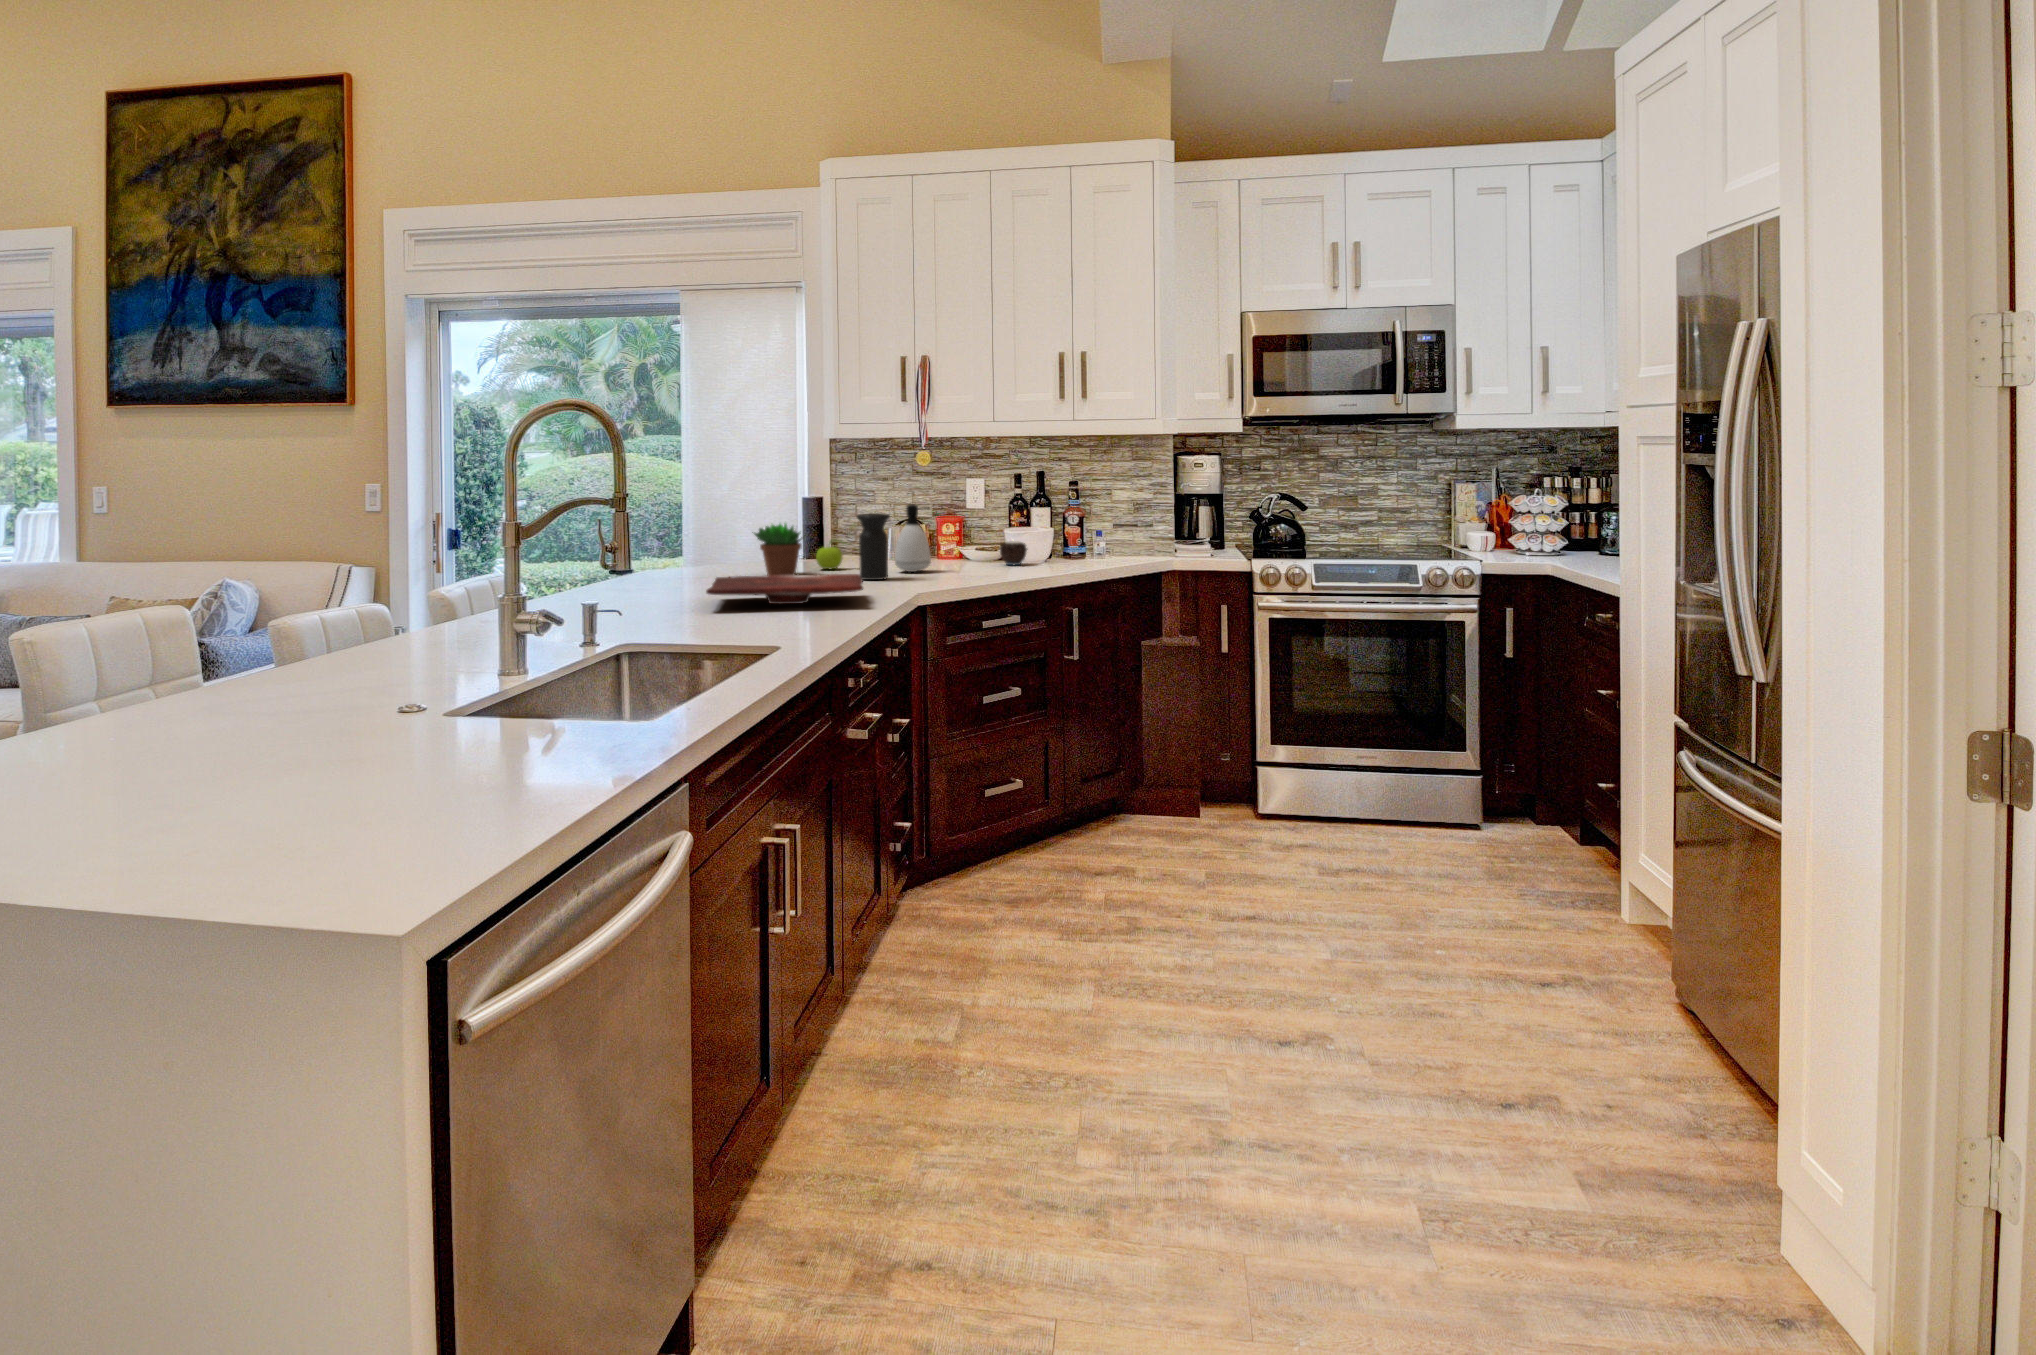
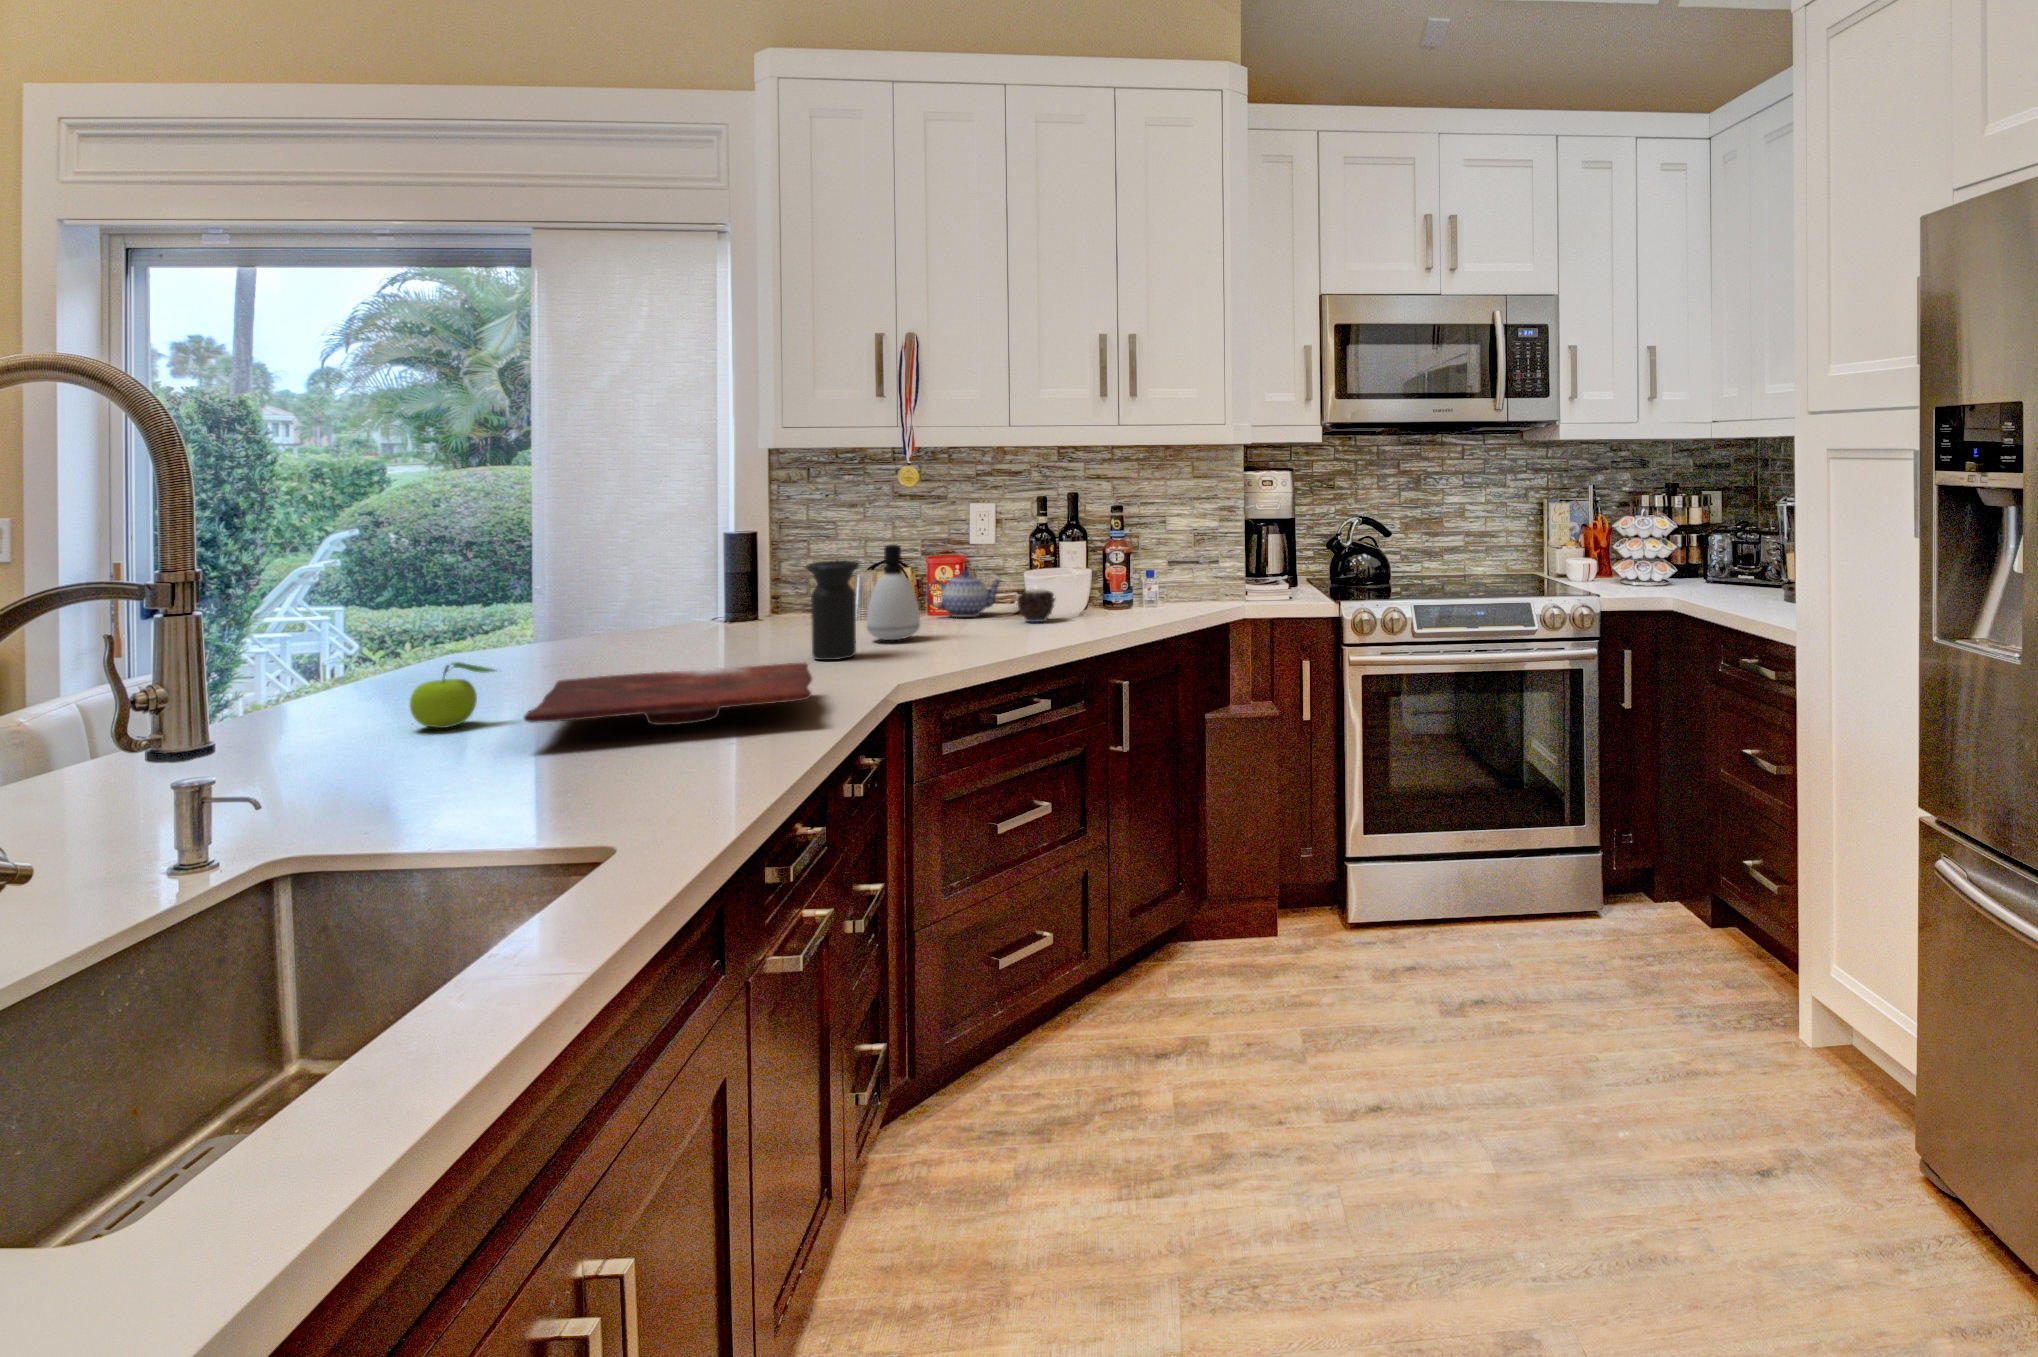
succulent plant: present [754,524,802,576] -> none [639,574,728,658]
teapot: none [935,527,991,561] -> present [926,570,1001,617]
fruit: present [816,541,842,569] -> present [410,662,495,728]

